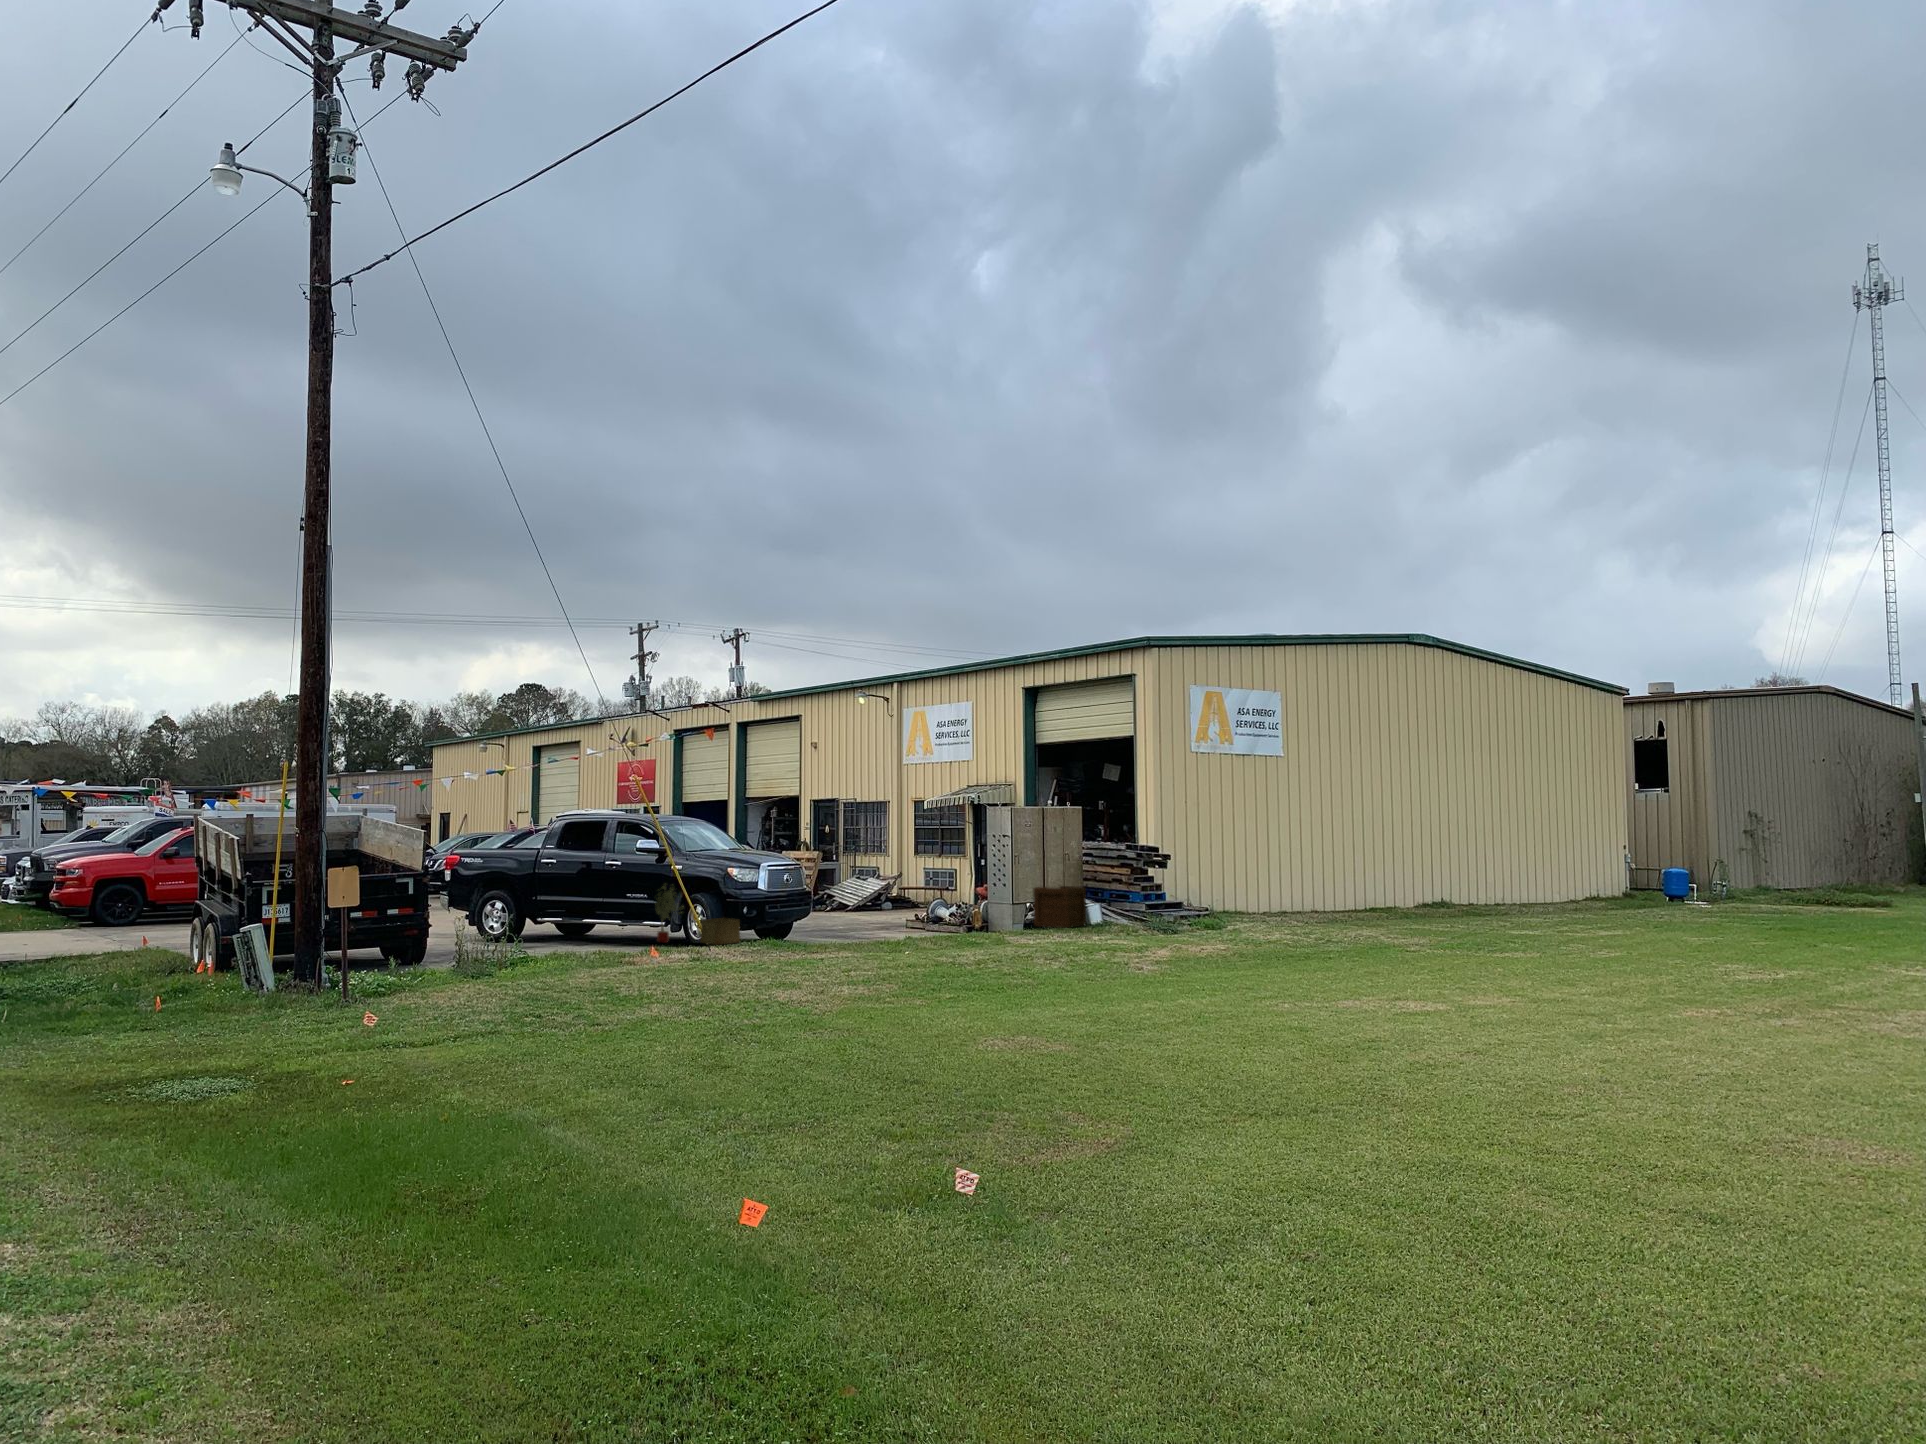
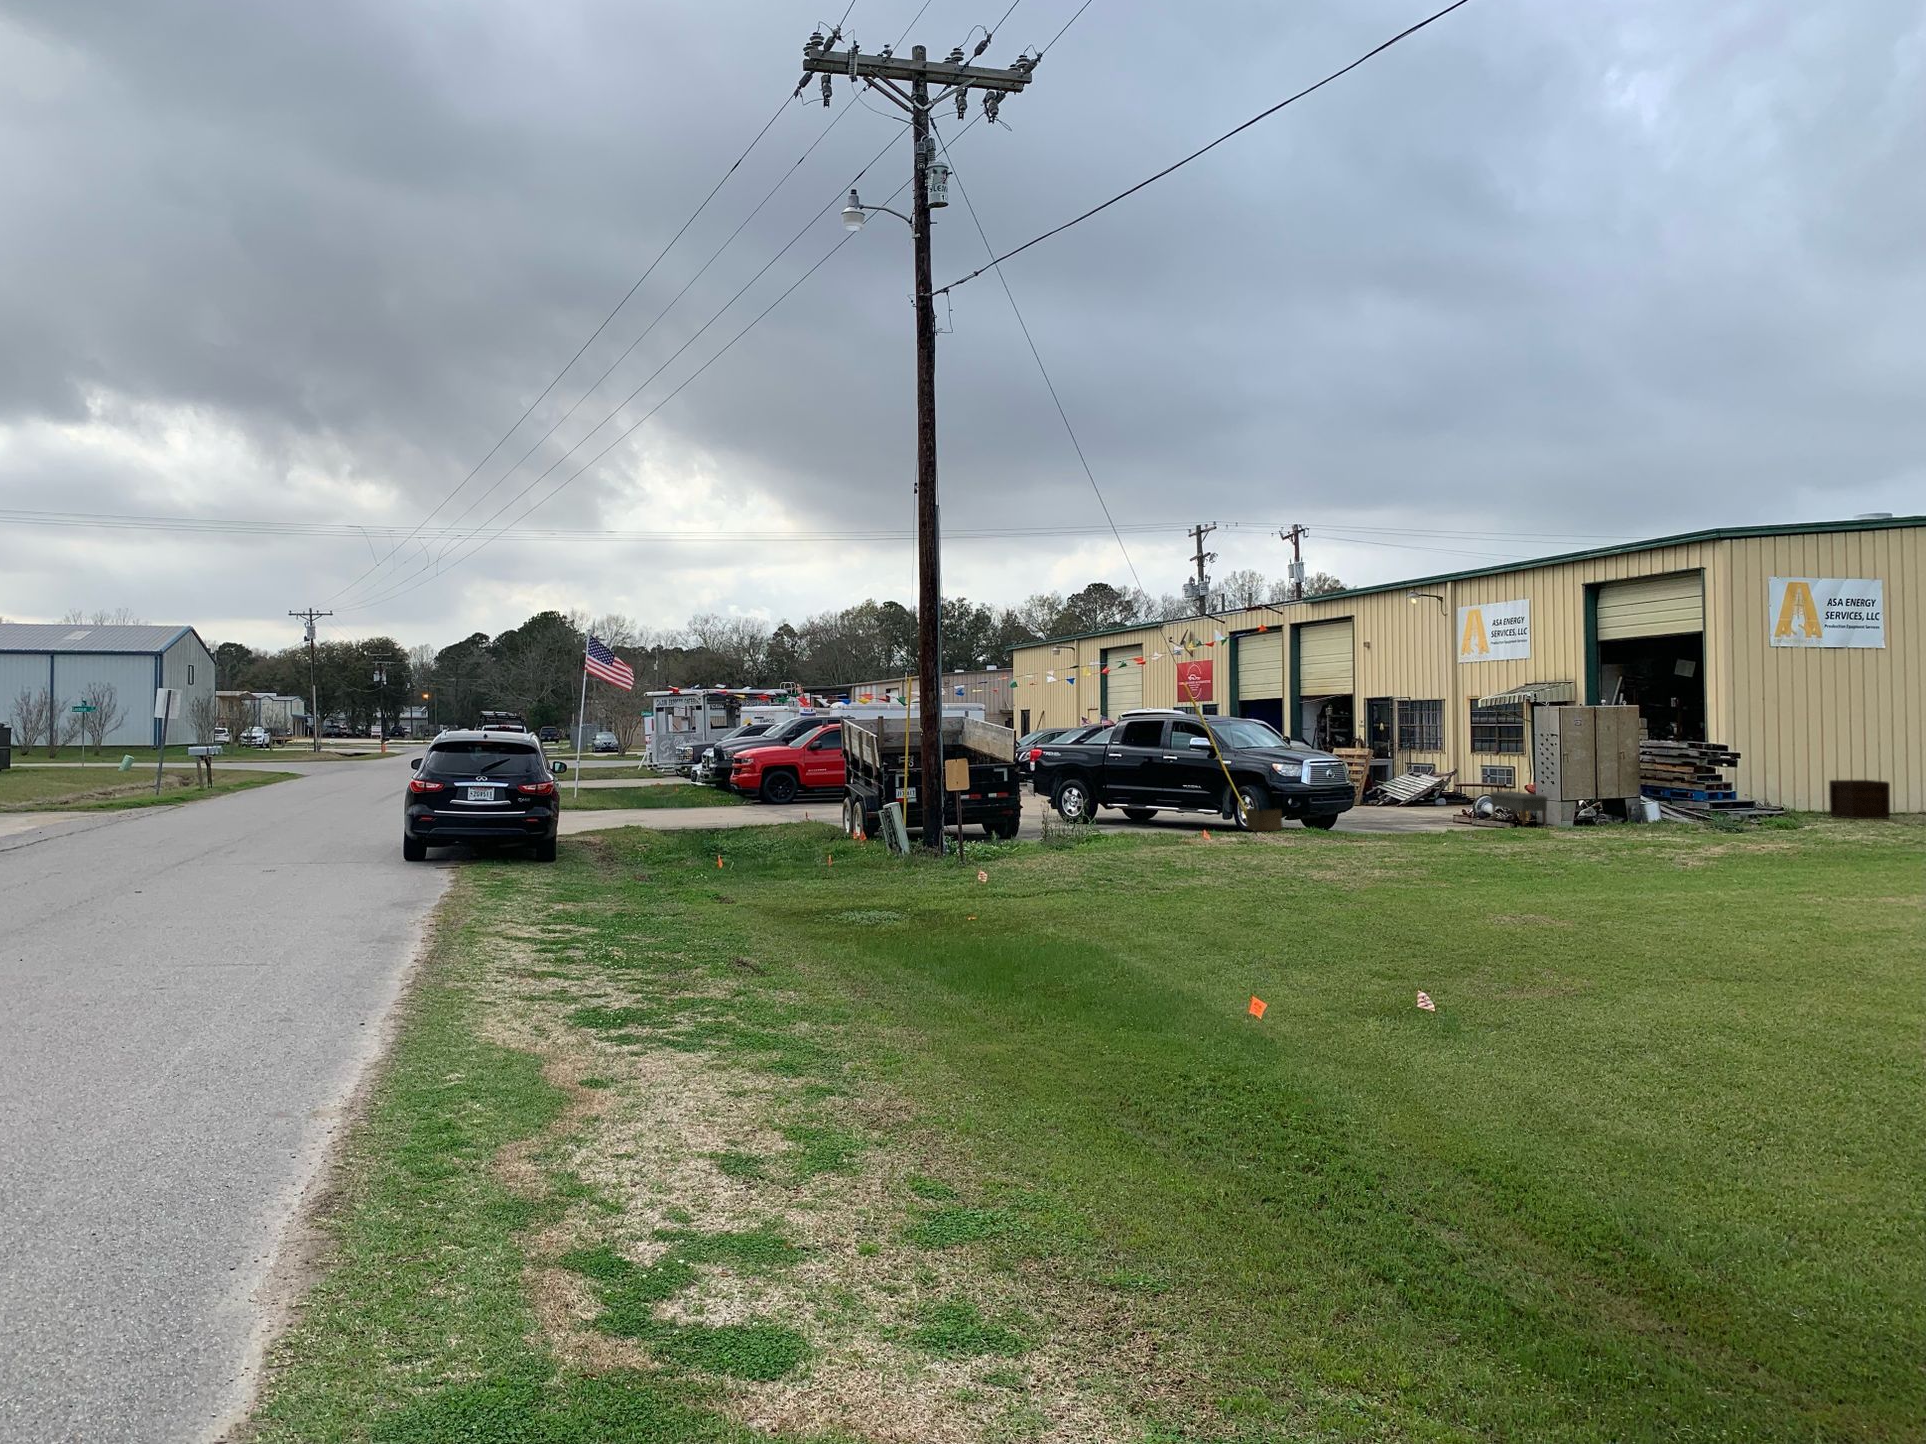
potted tree: present [655,886,683,943] -> none [1203,776,1232,828]
wooden crate: present [1033,886,1086,928] -> present [1829,780,1890,819]
bench: none [947,894,1003,930] -> present [1491,791,1548,825]

